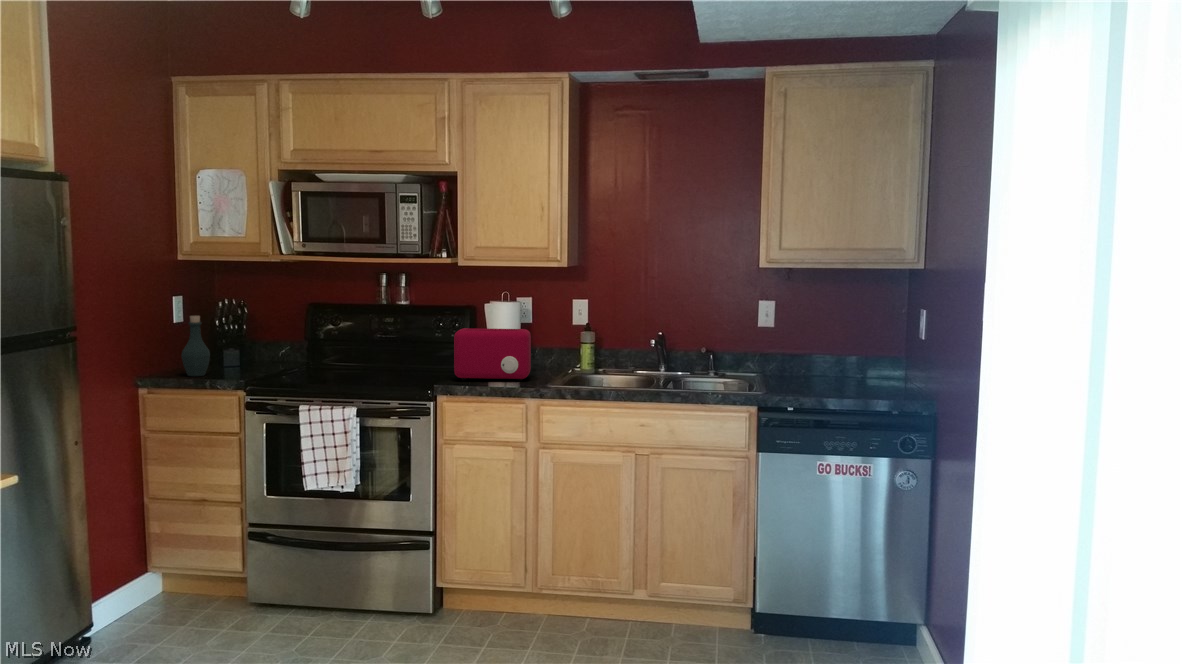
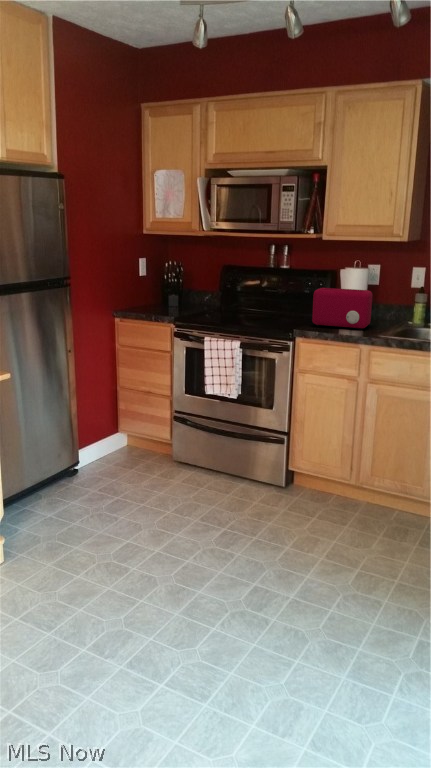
bottle: present [181,316,210,376] -> none [140,271,158,312]

